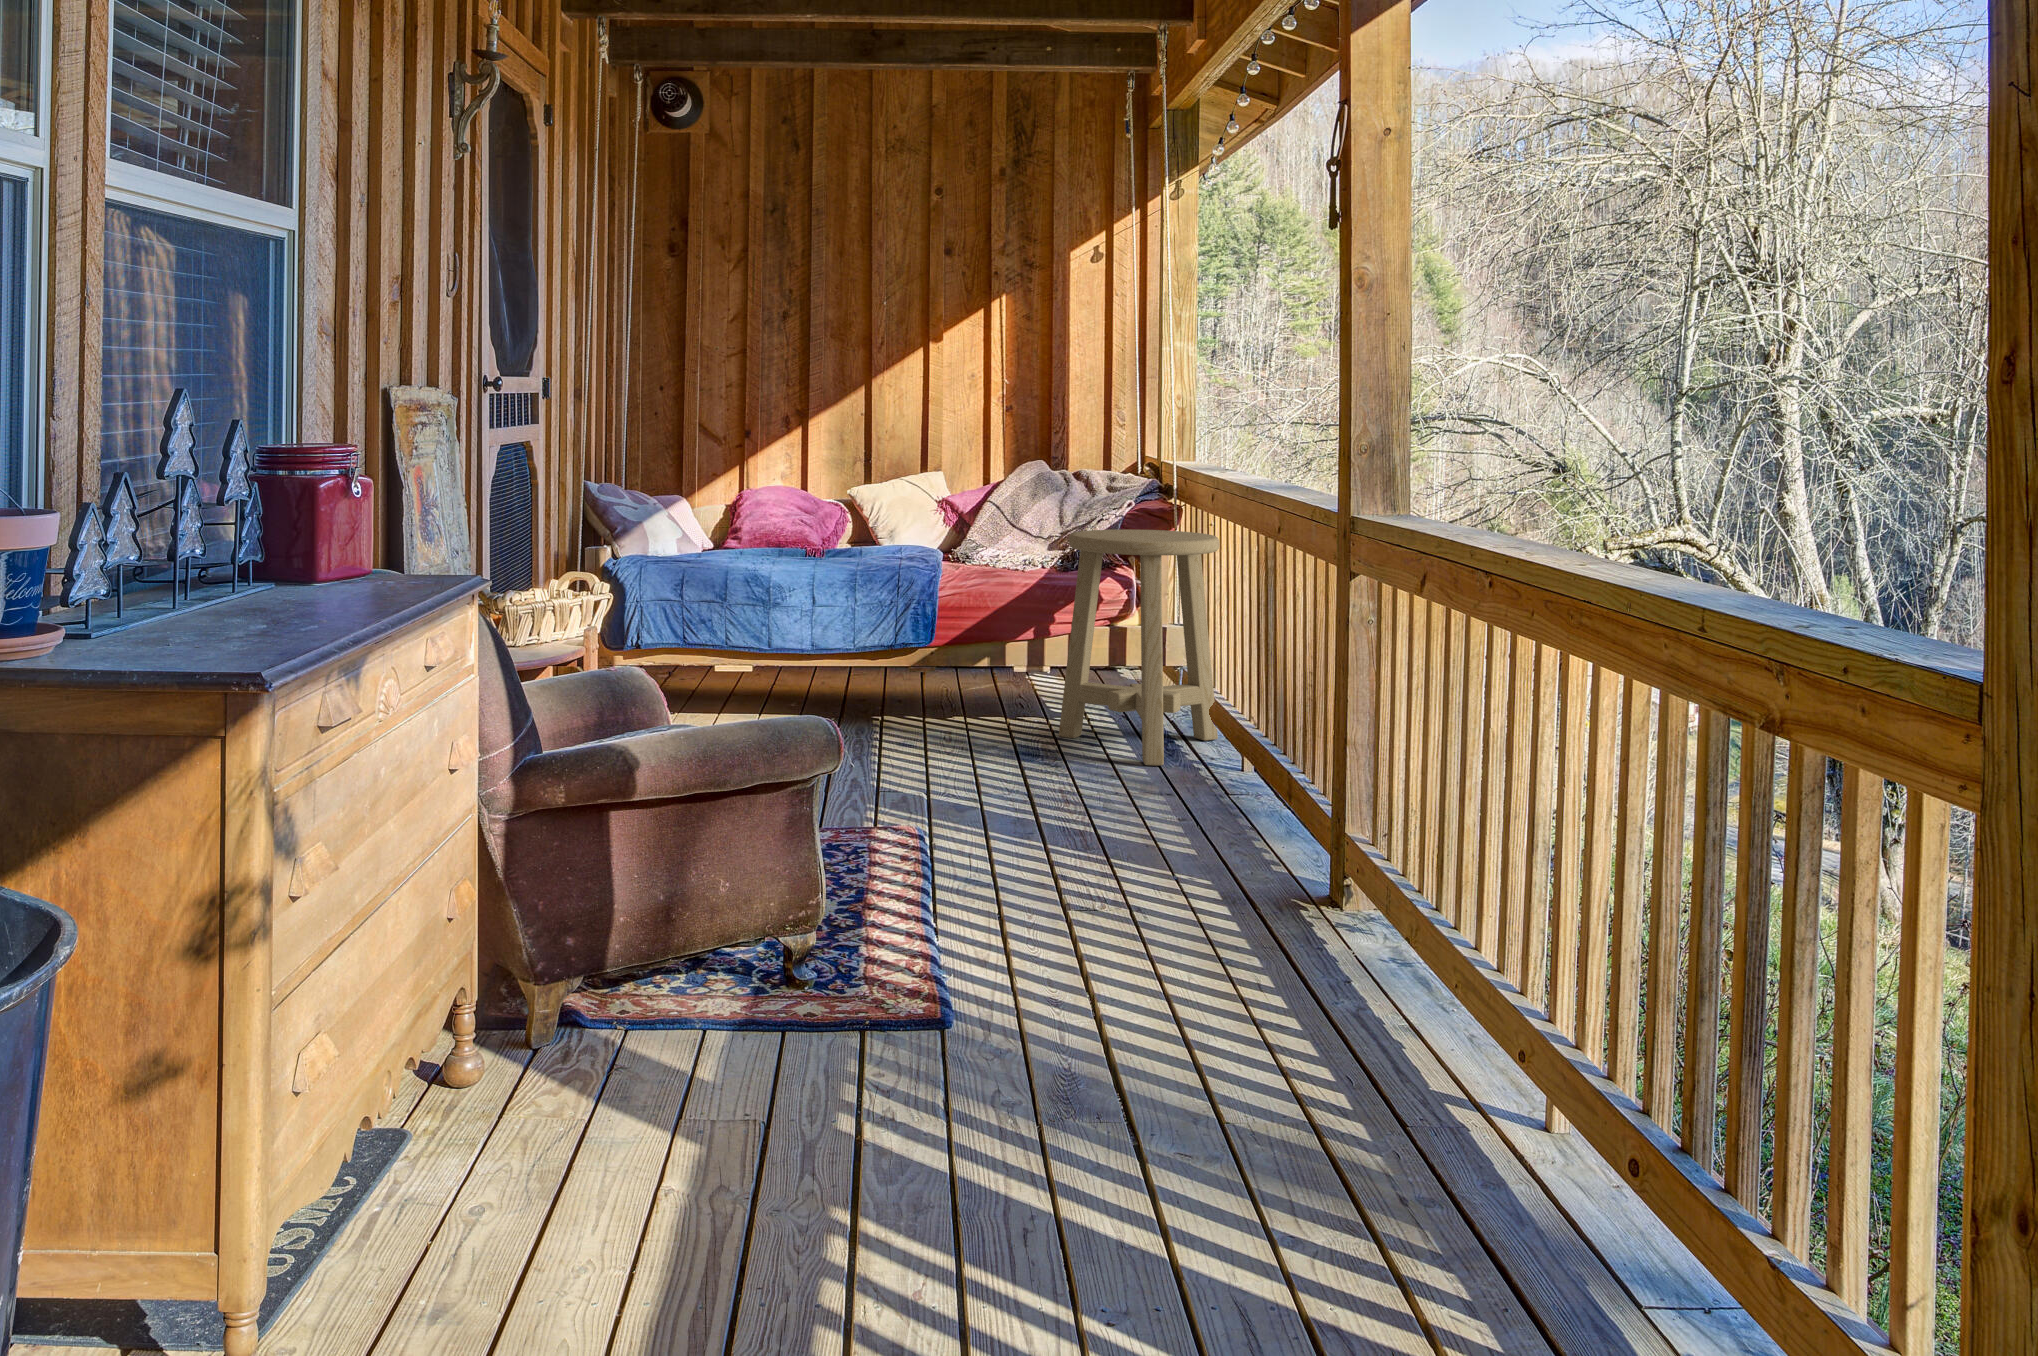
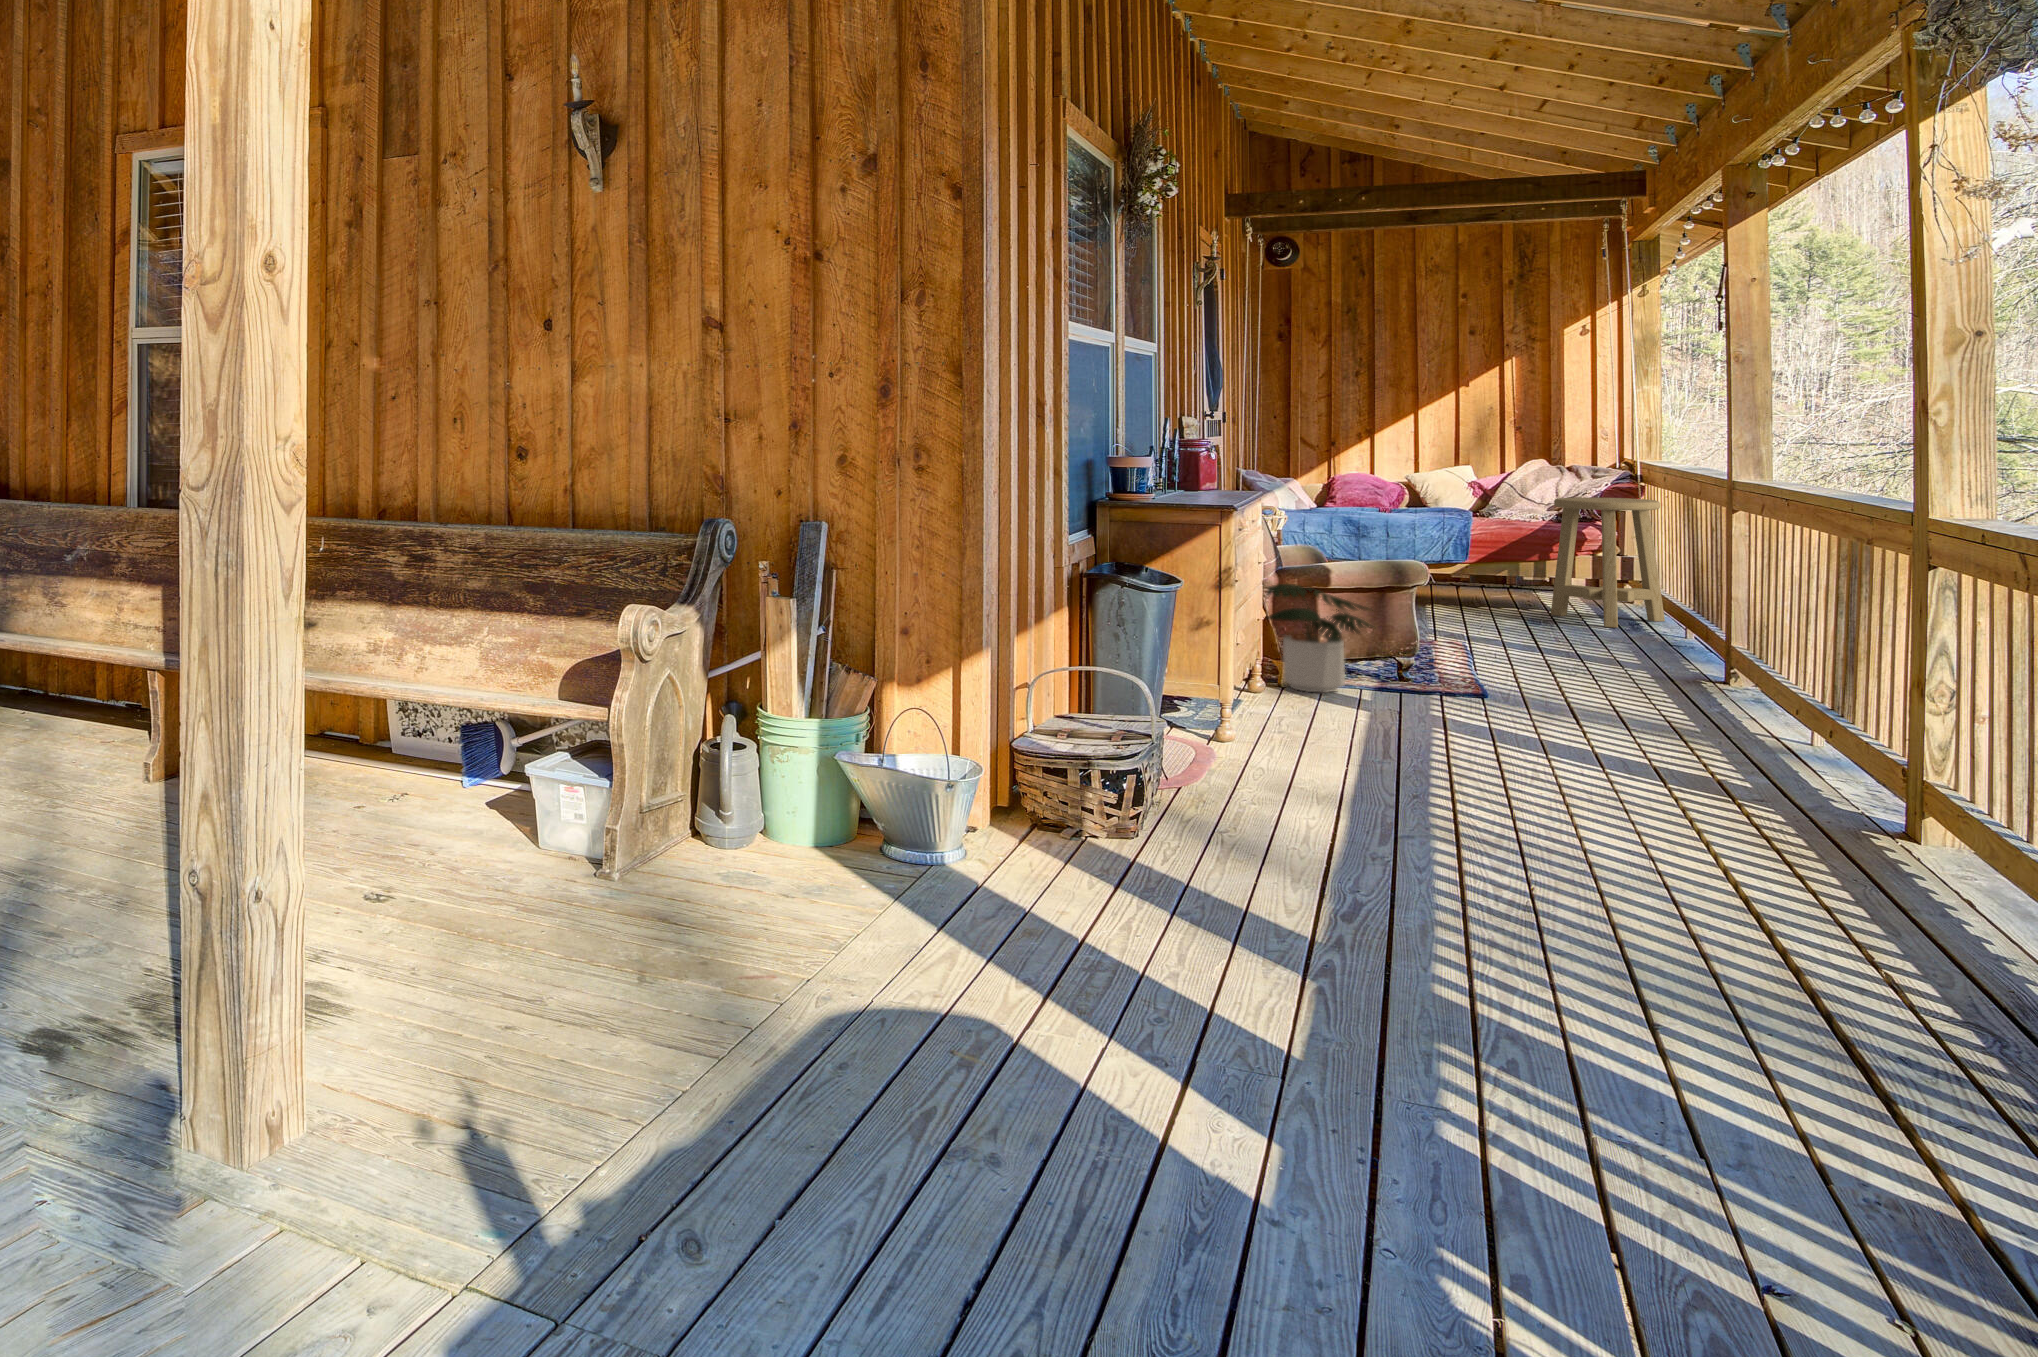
potted plant: none [403,863,749,1212] -> present [1267,584,1372,693]

